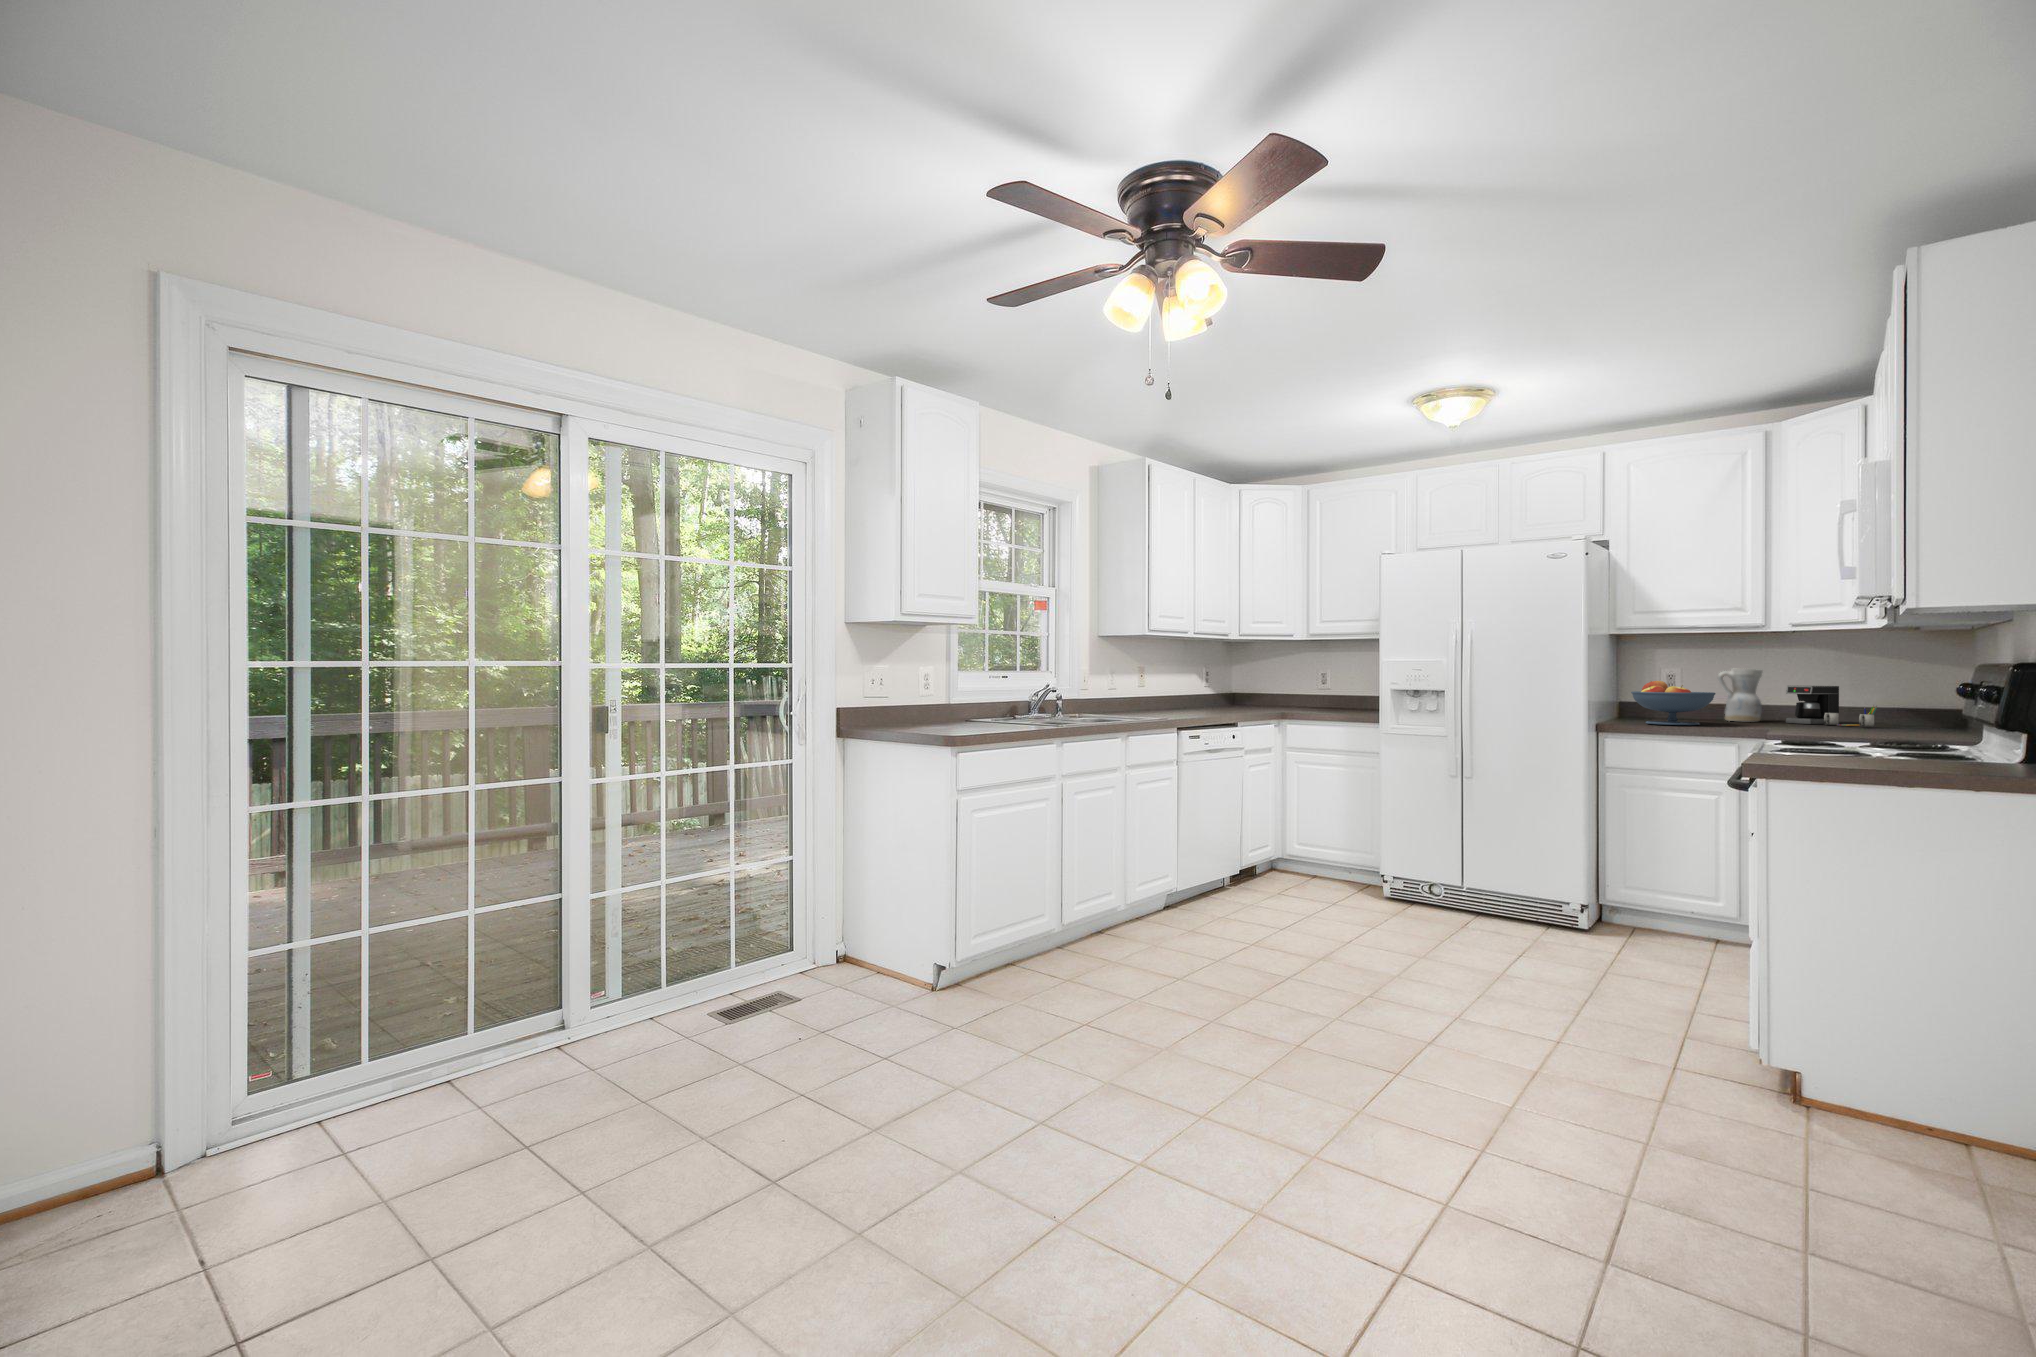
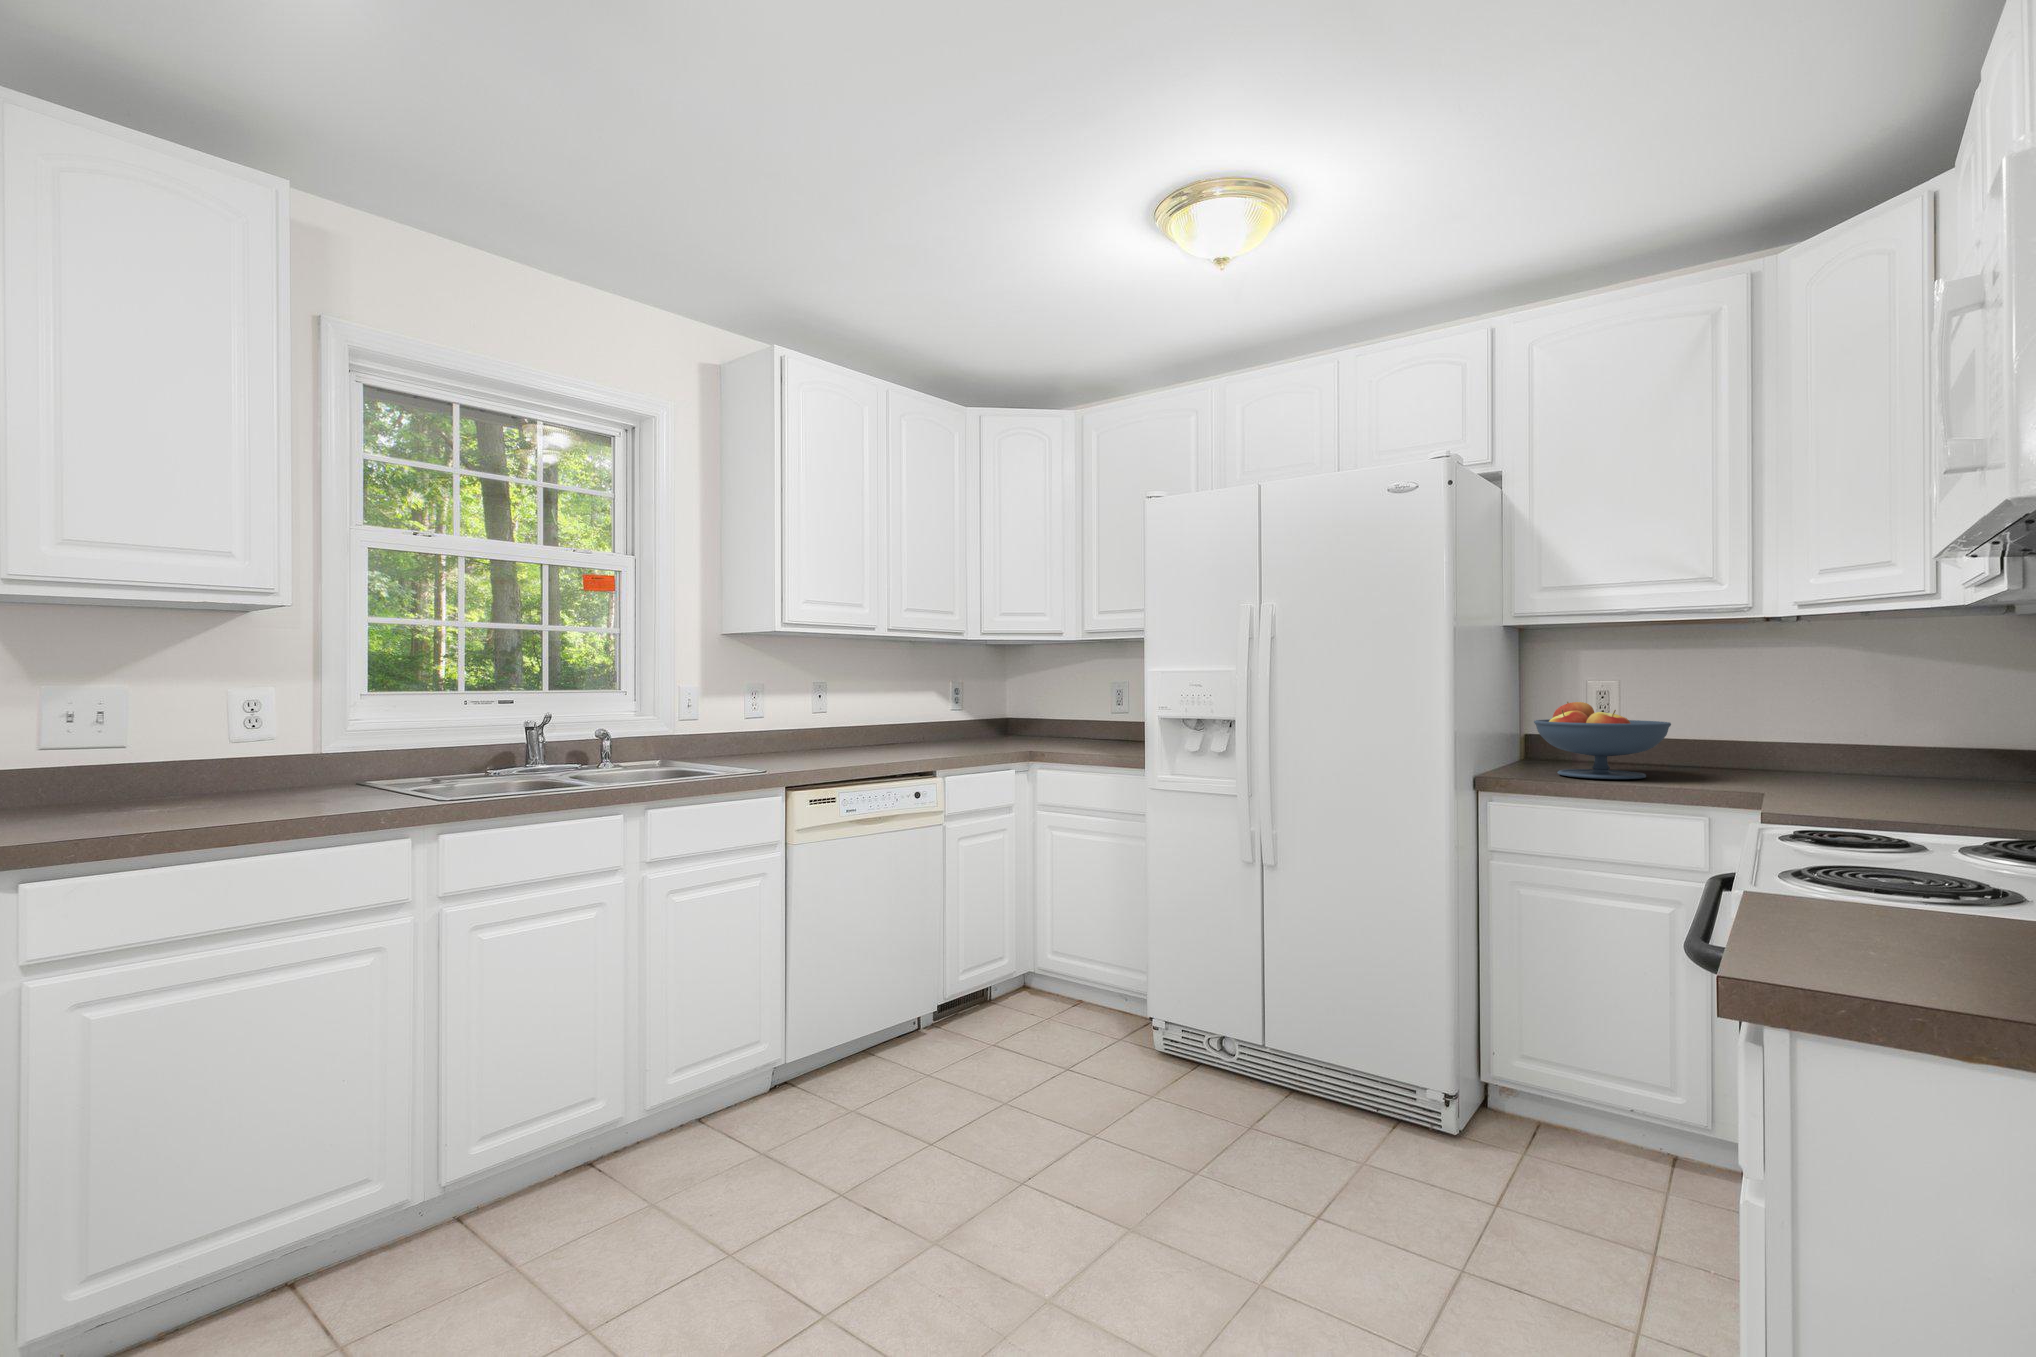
ceramic pitcher: present [1718,669,1762,721] -> none [1678,680,1751,769]
coffee maker: present [1786,686,1877,727] -> none [1789,708,1949,783]

